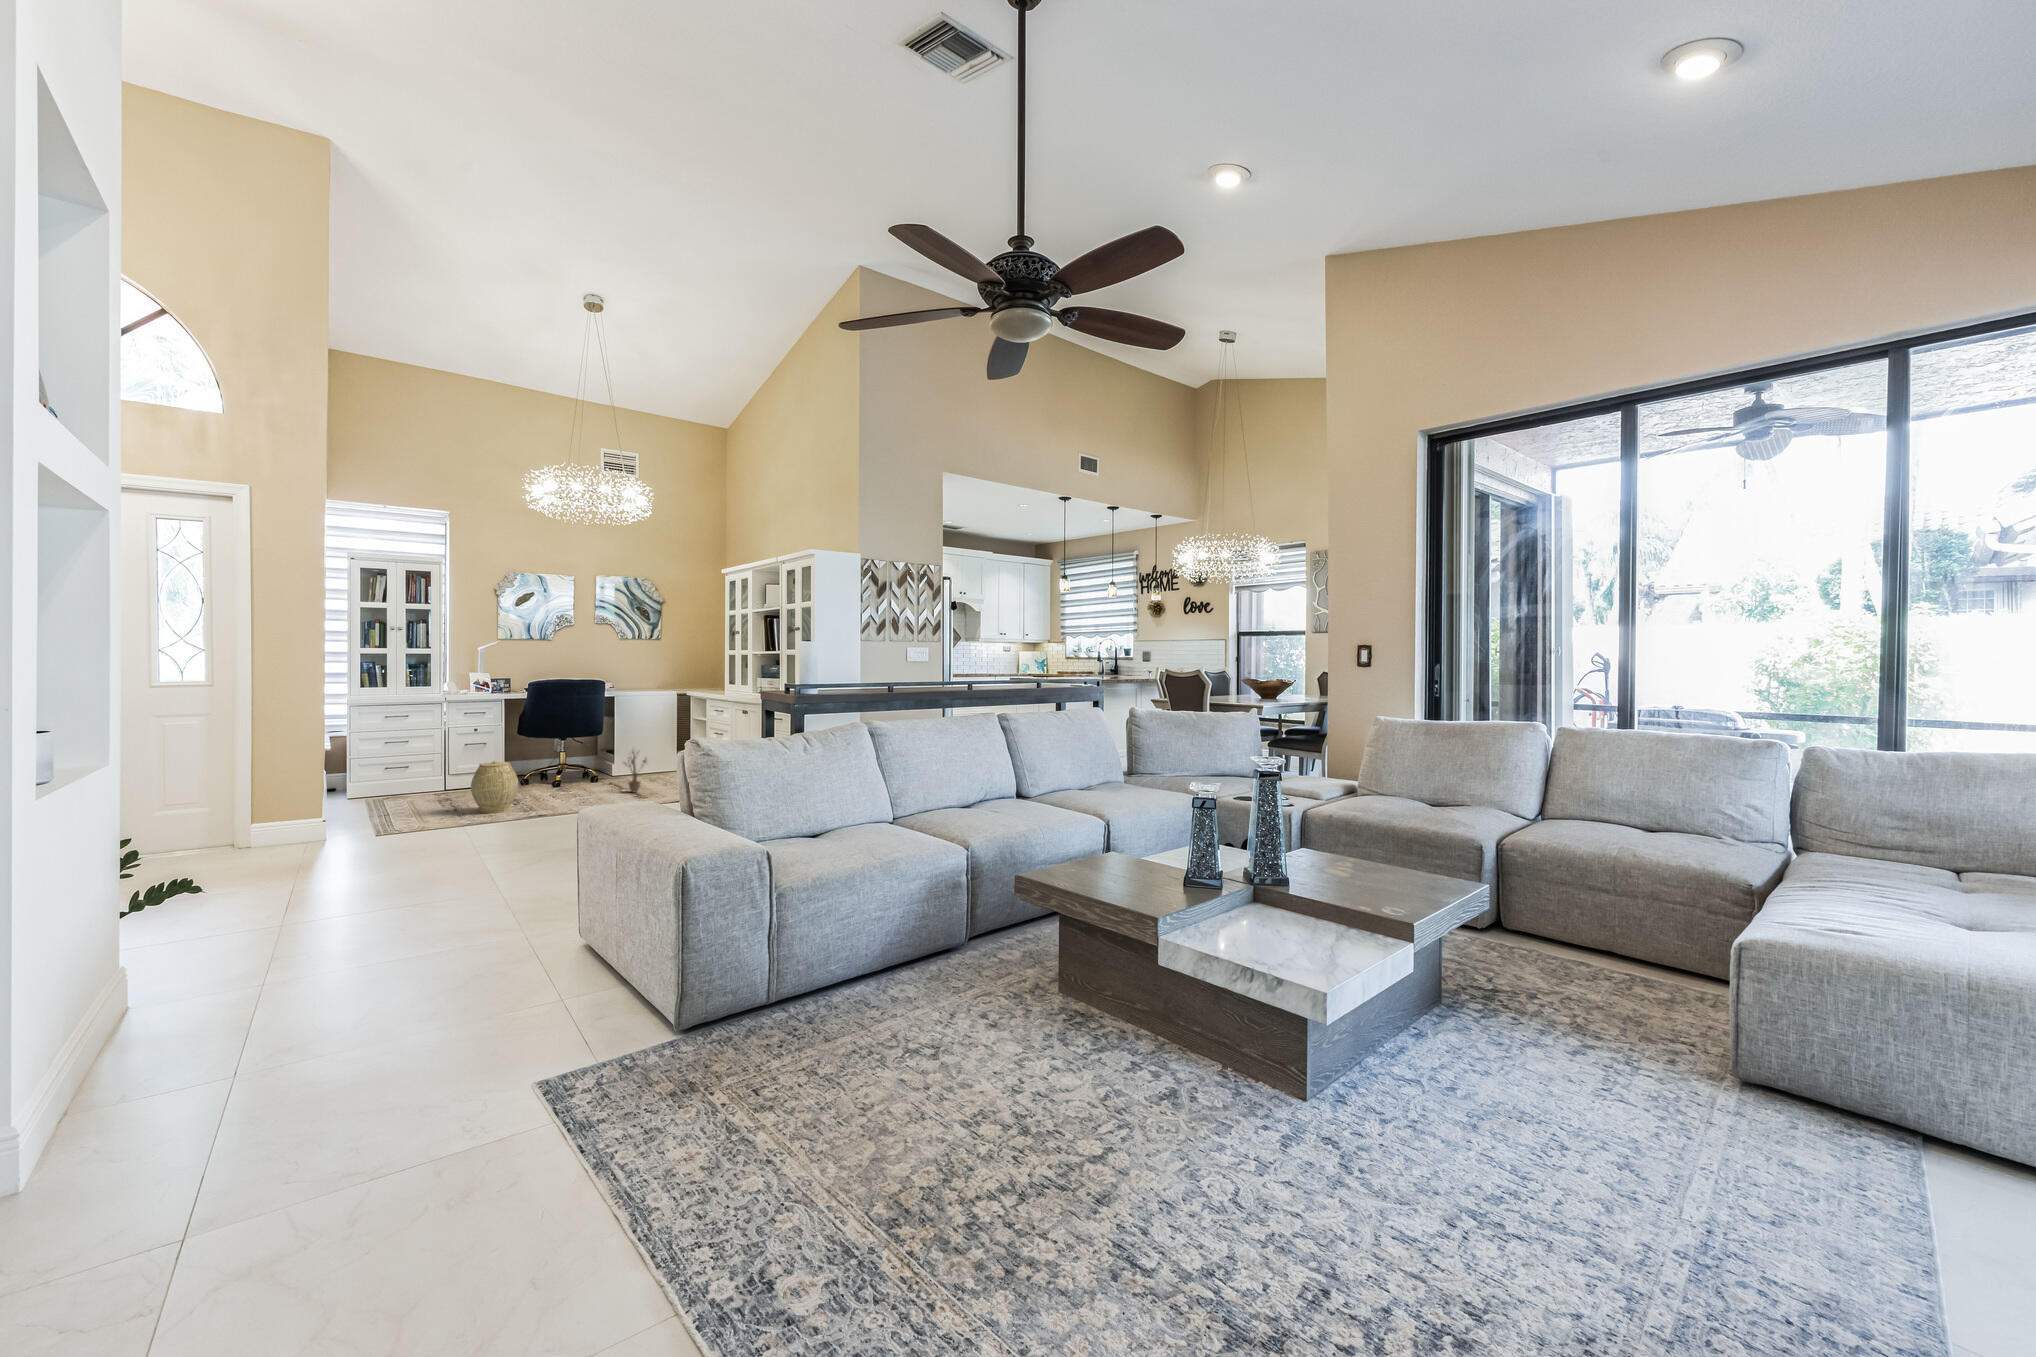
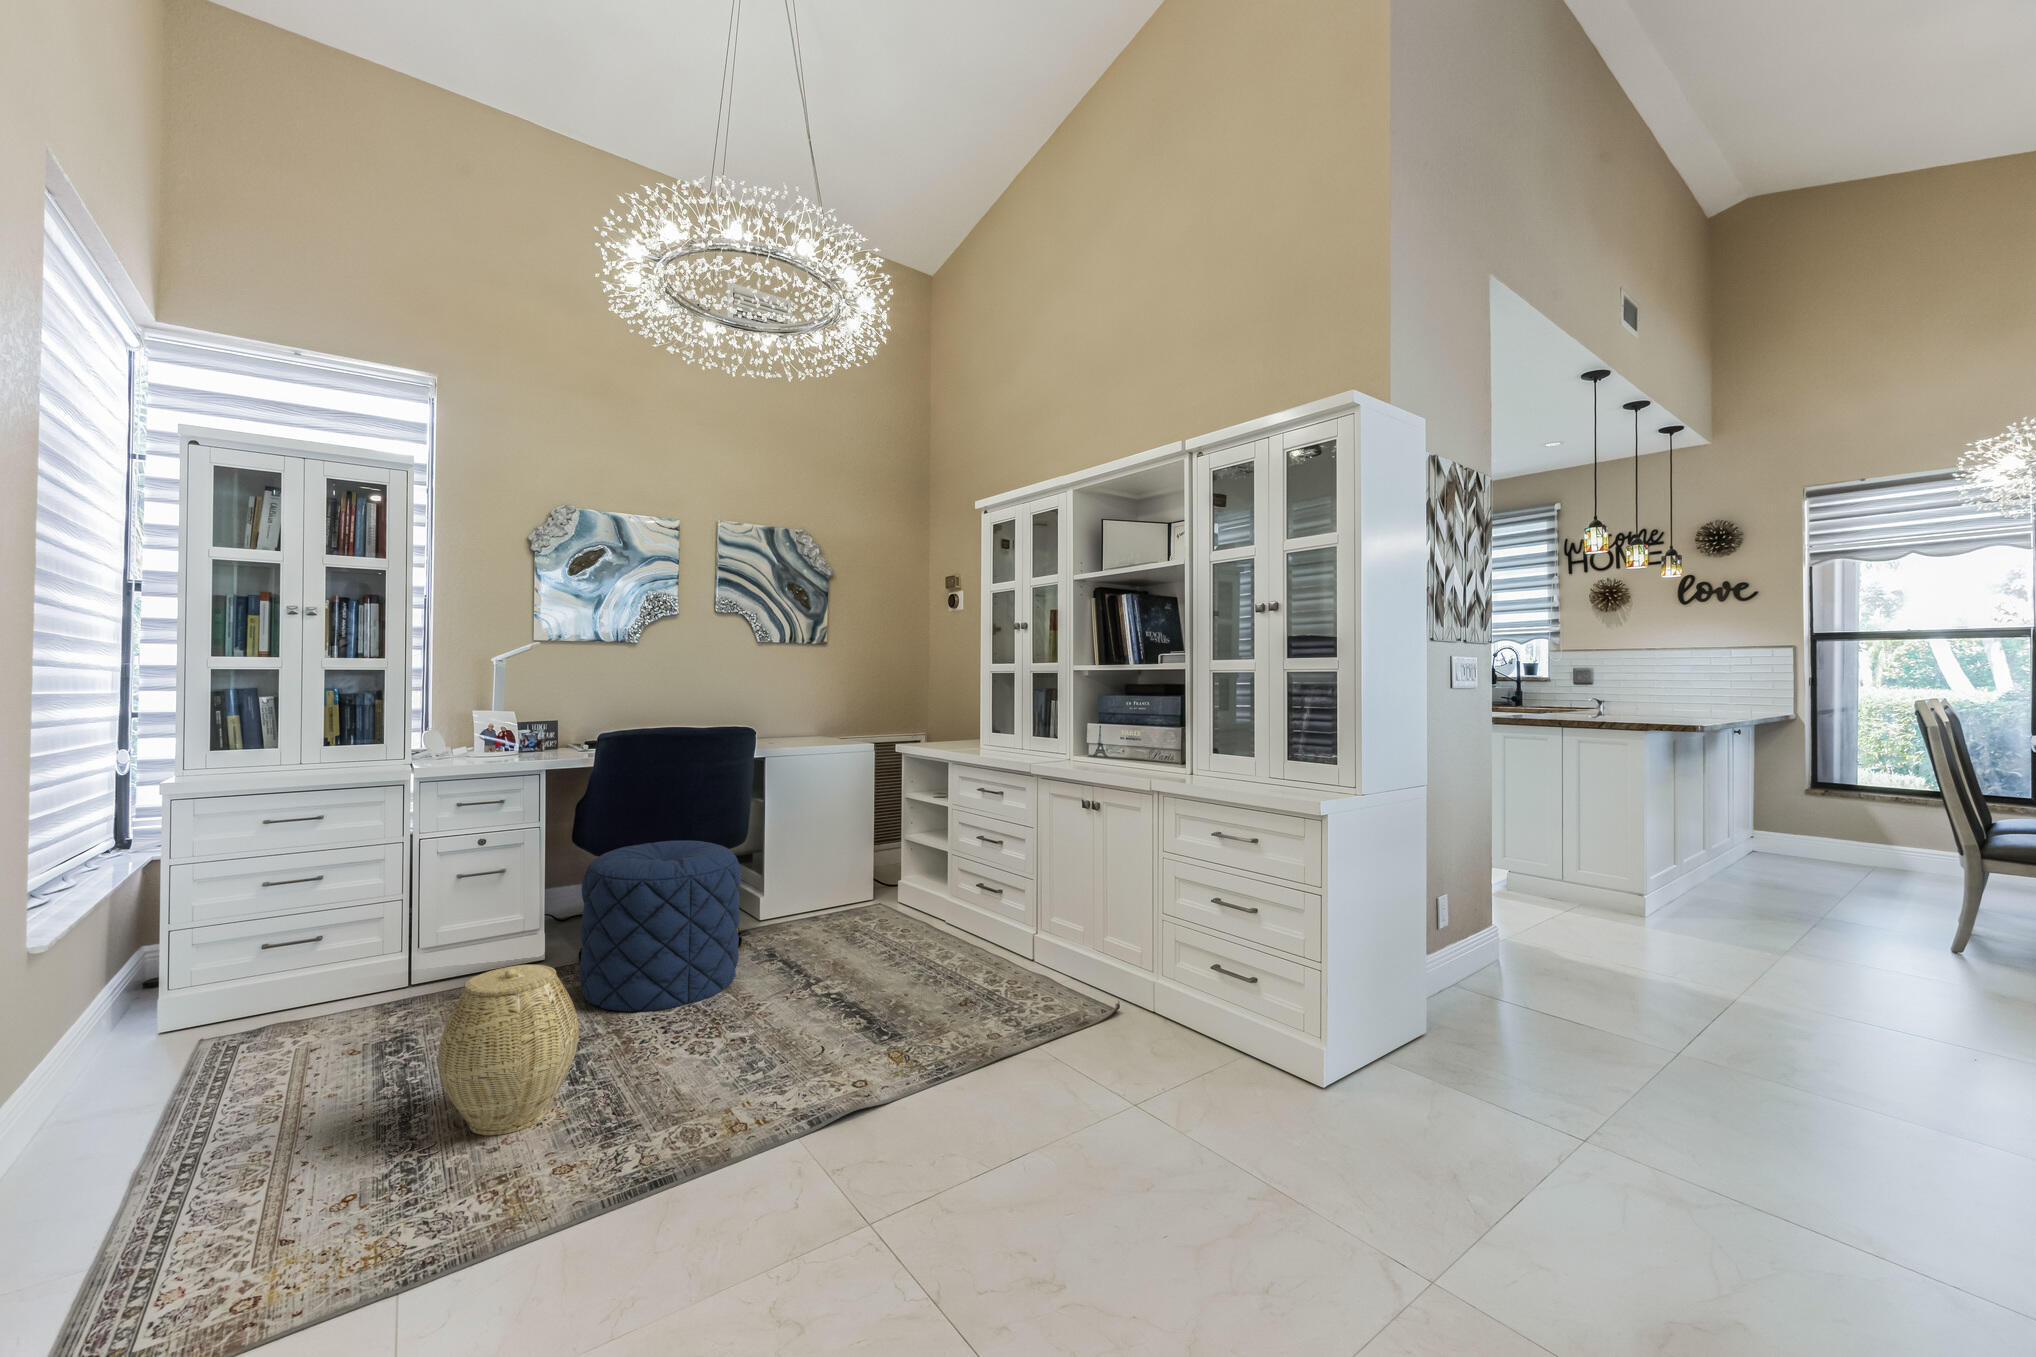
pouf: none [521,731,592,796] -> present [579,841,741,1011]
decorative plant: present [620,752,646,792] -> none [805,887,879,994]

